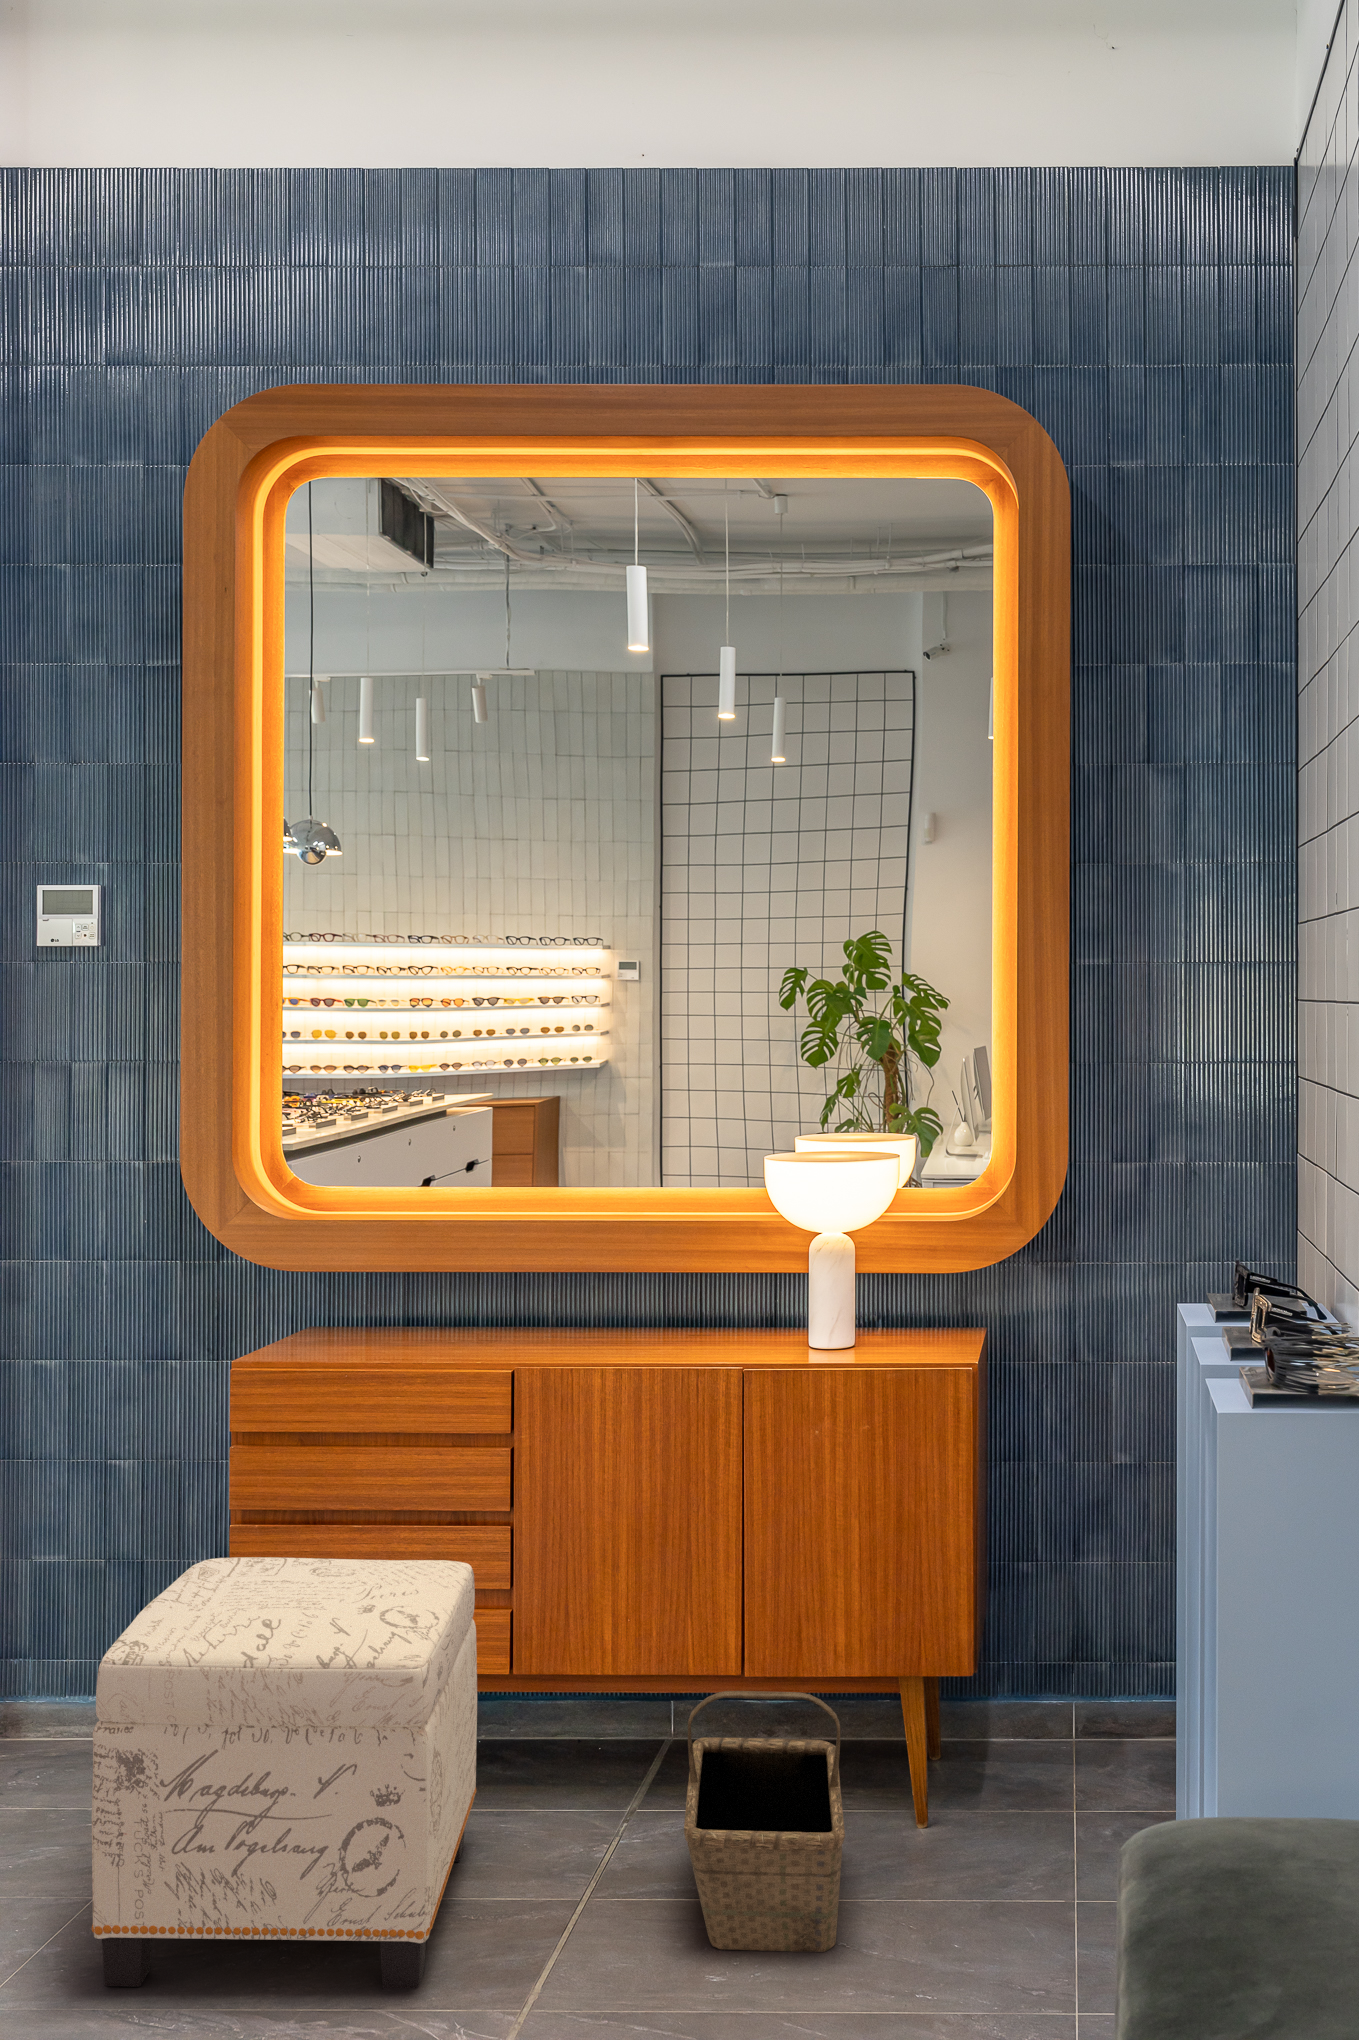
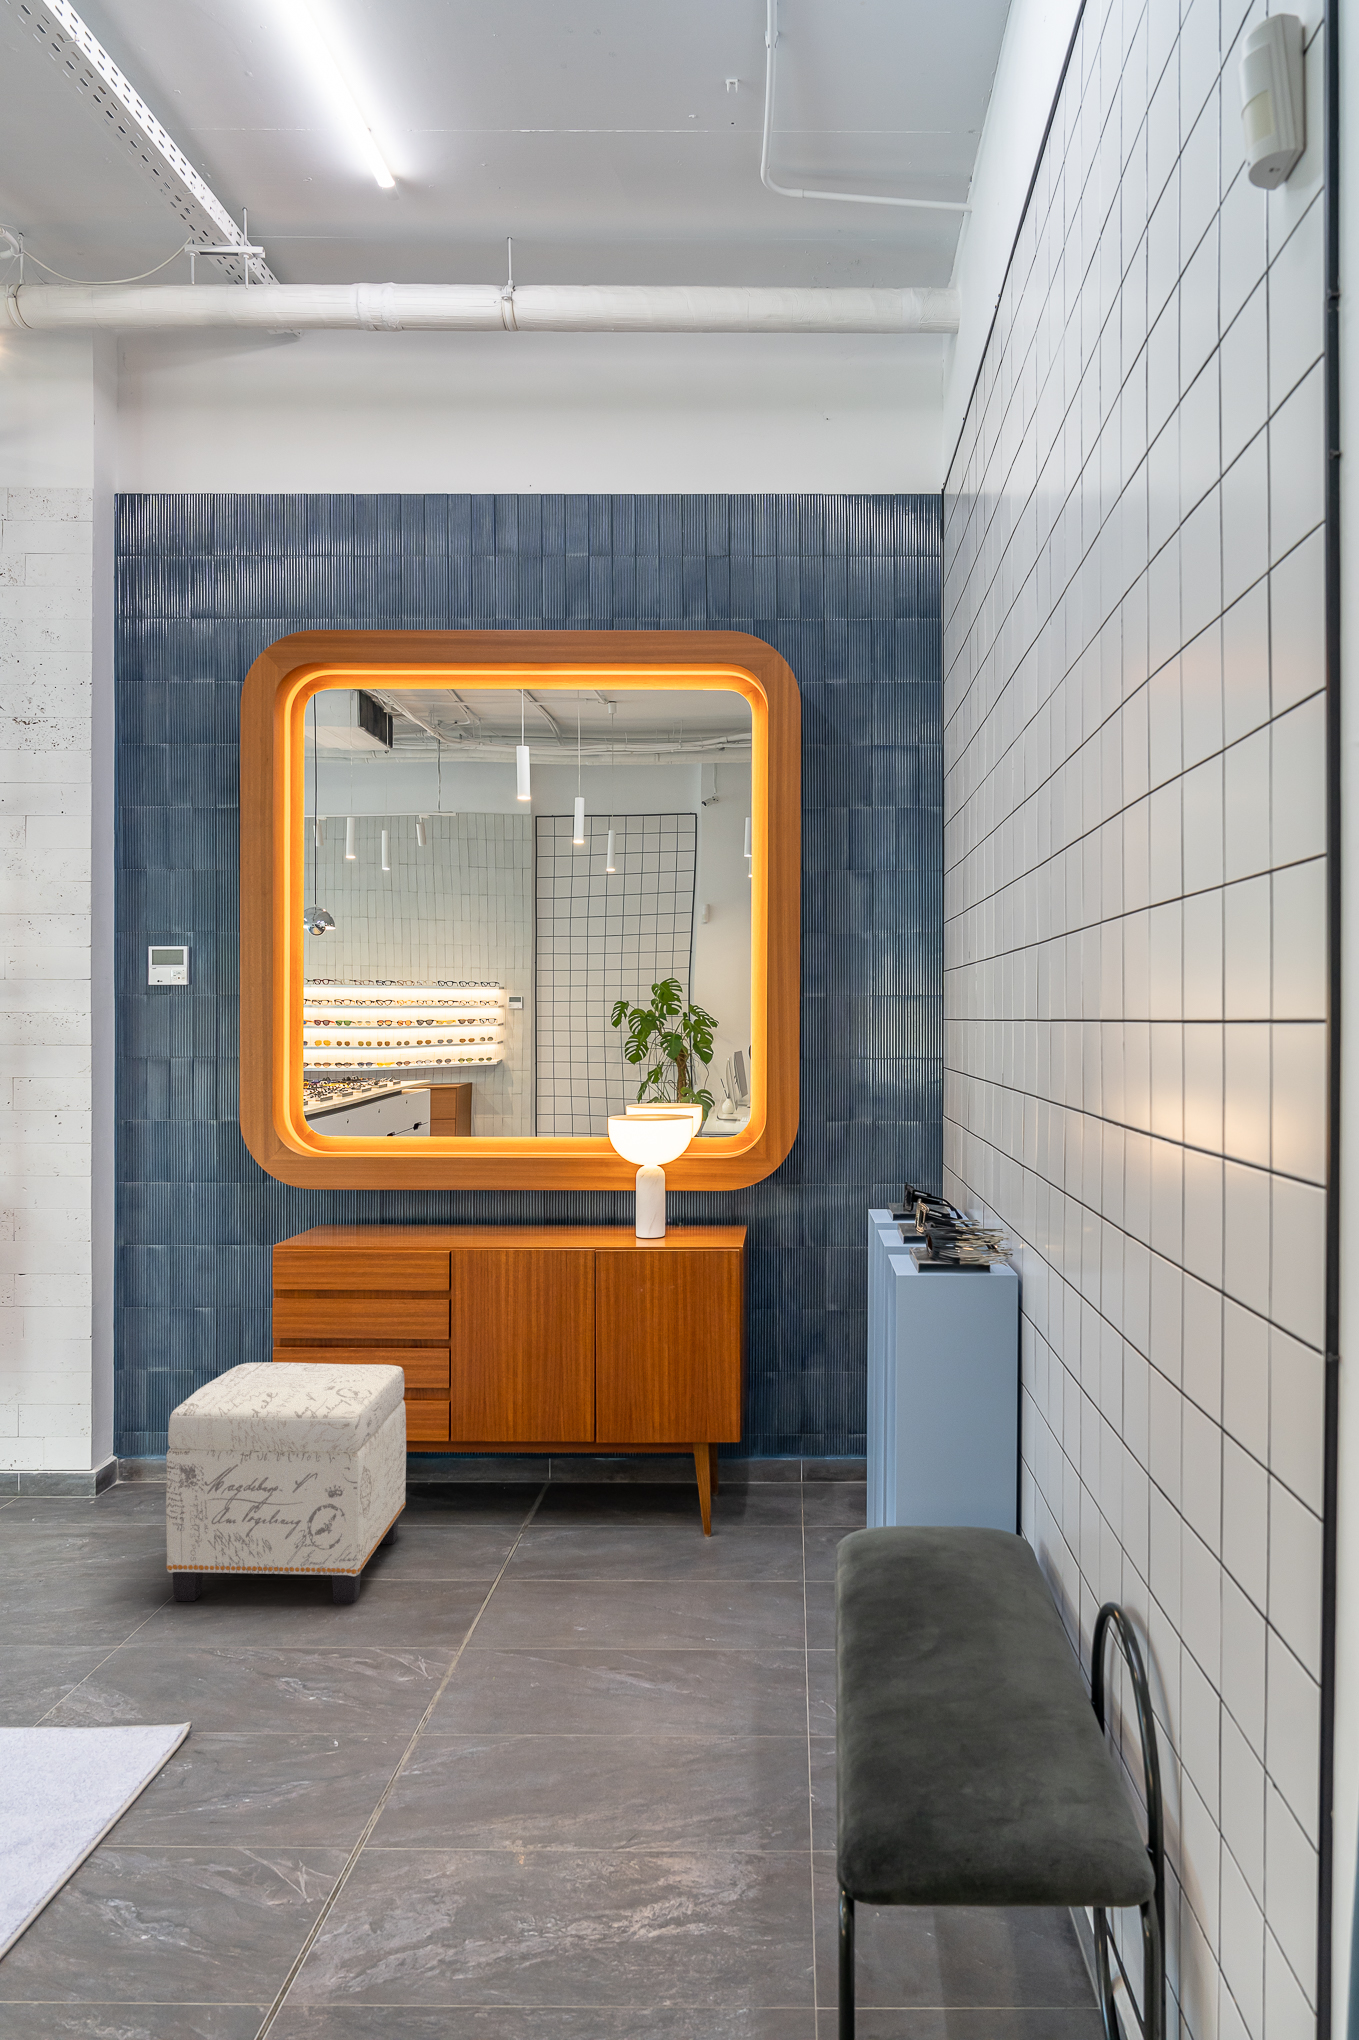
basket: present [684,1691,845,1952] -> none [513,1440,620,1588]

